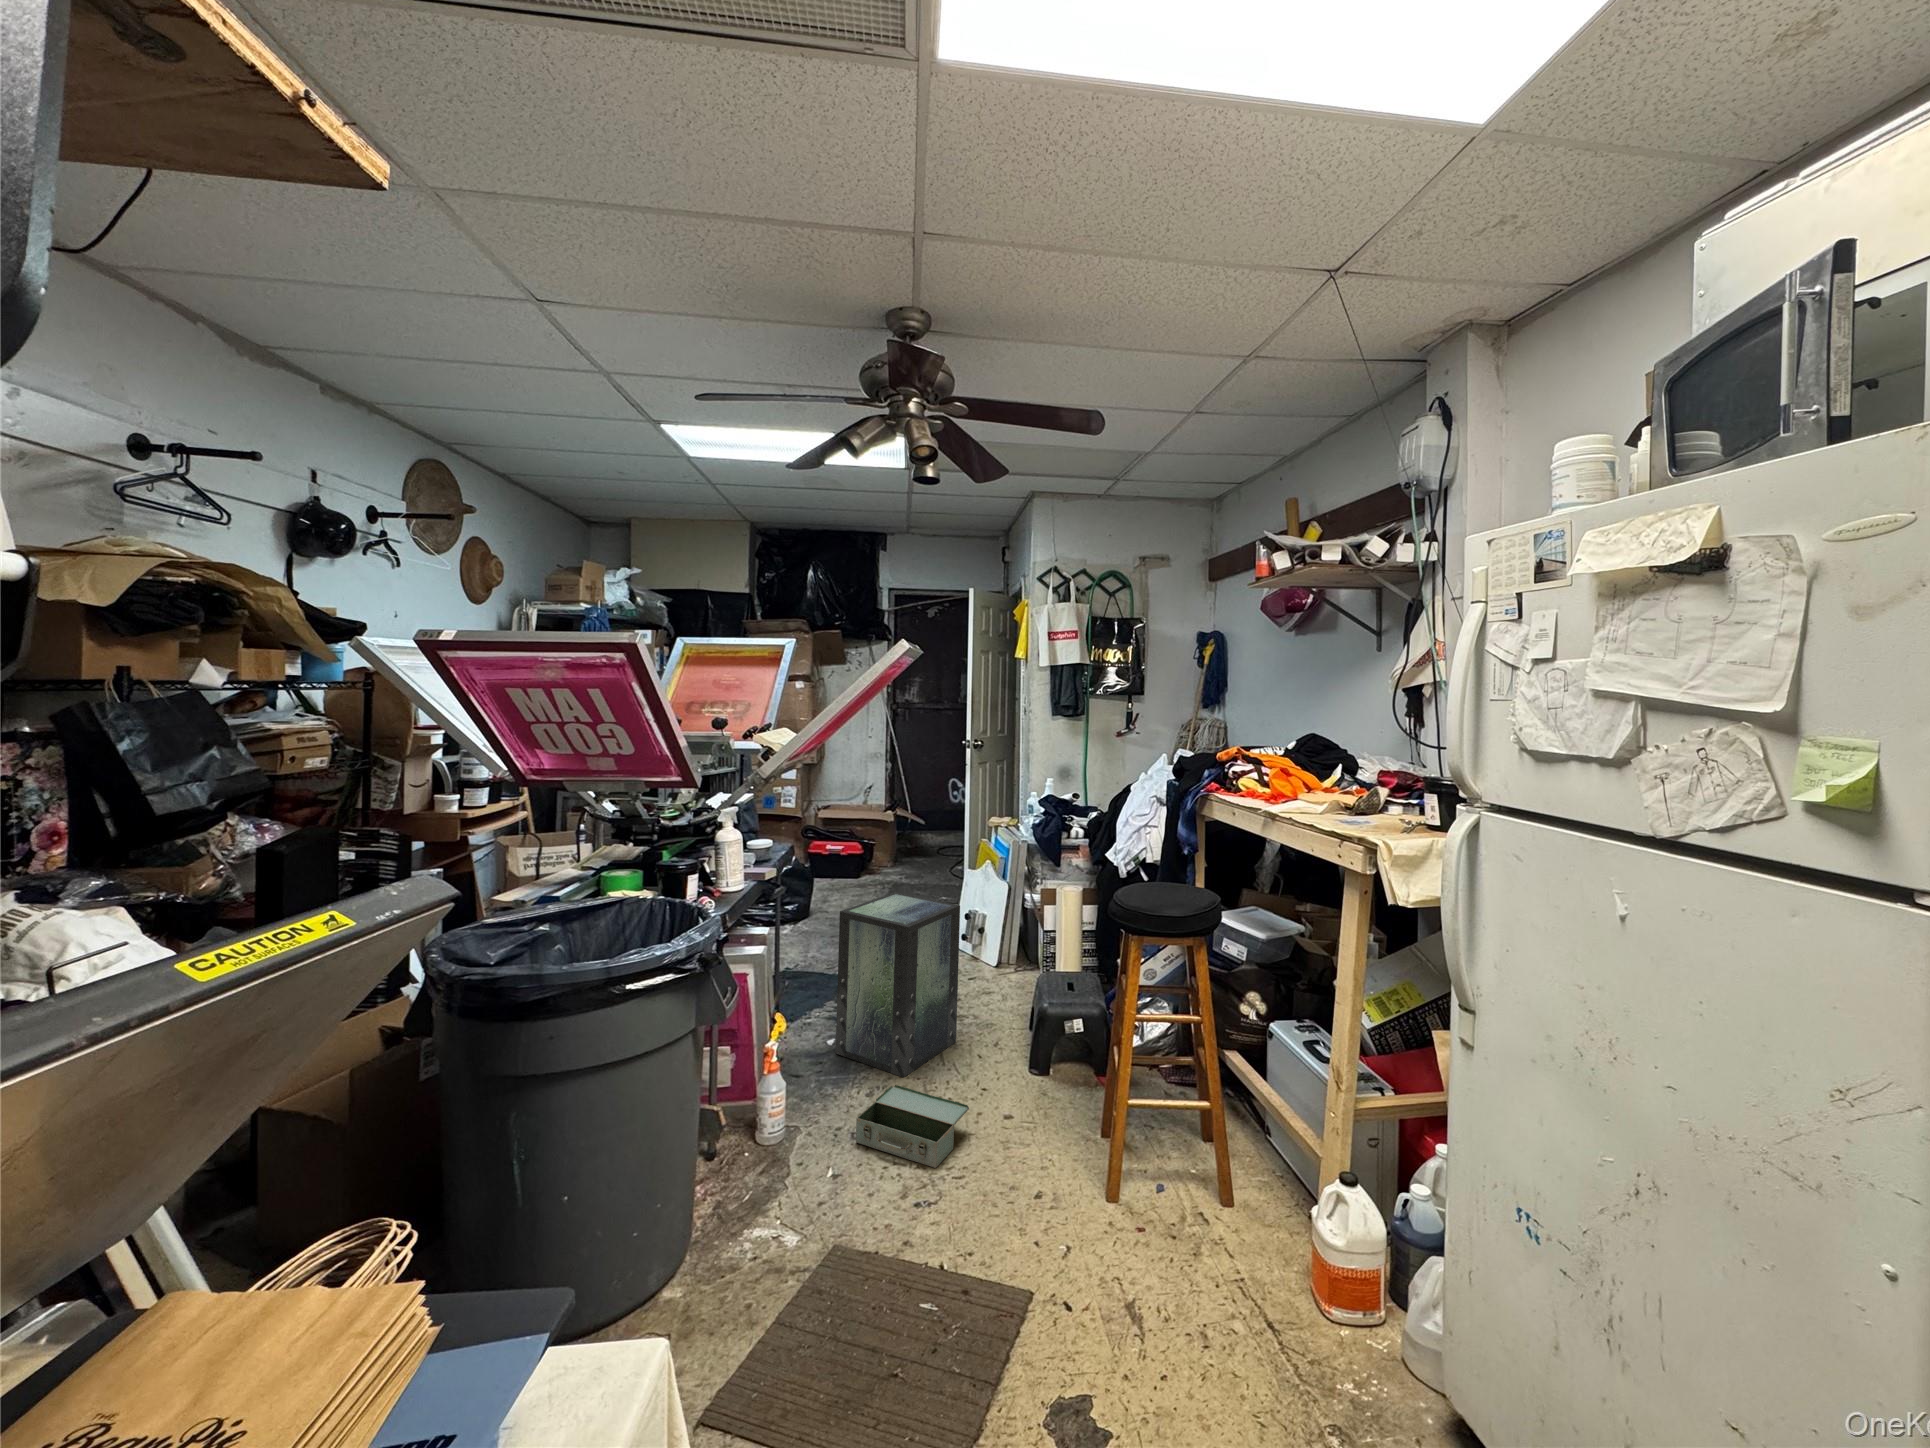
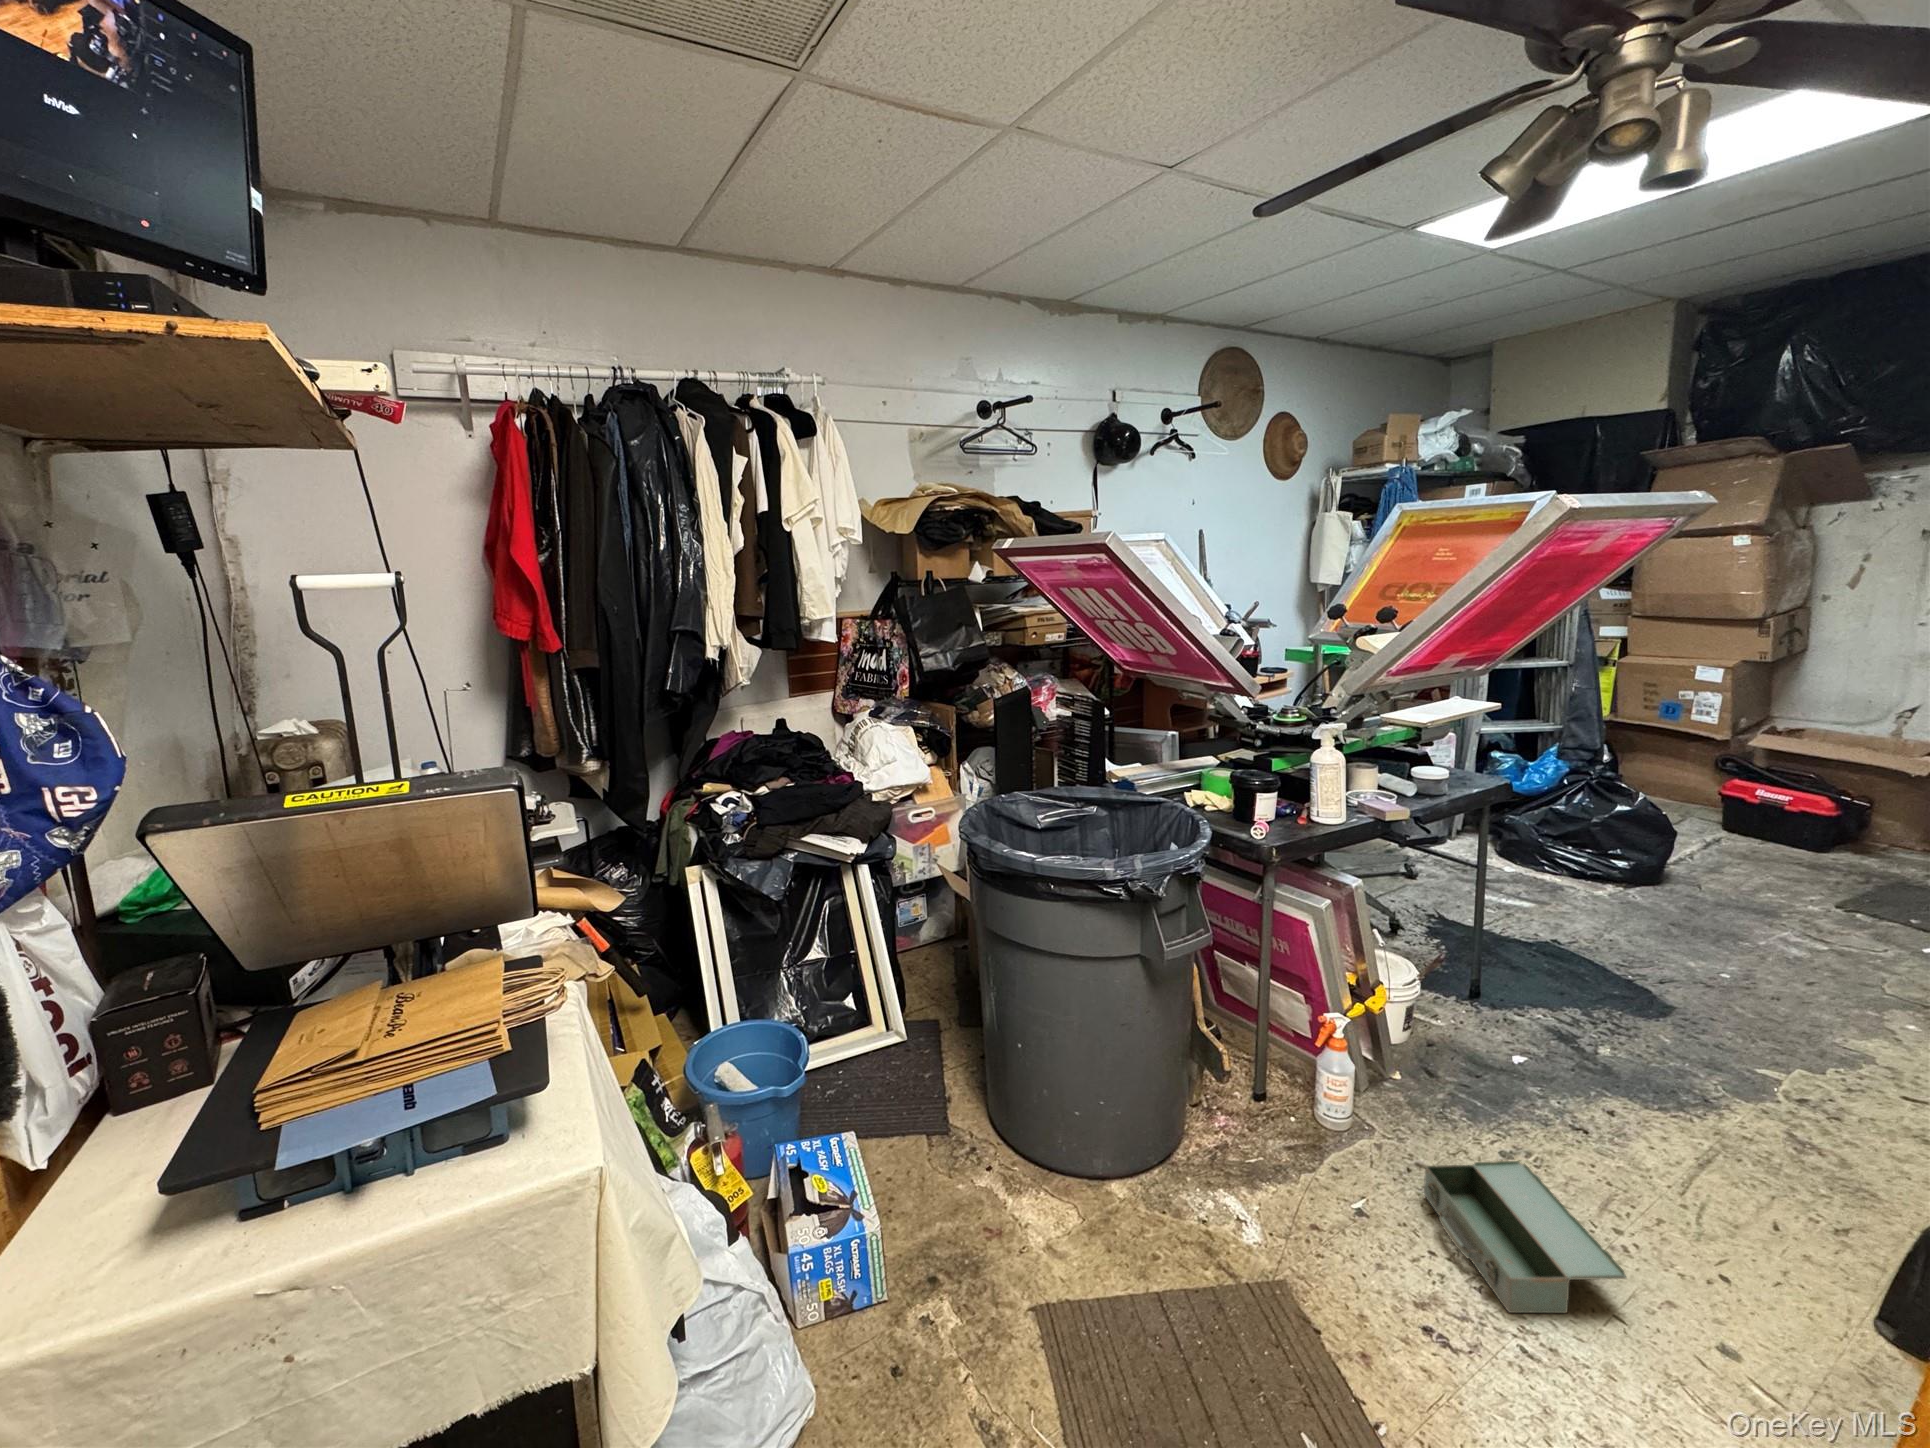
storage box: present [836,892,960,1077] -> none [1508,885,1778,1177]

